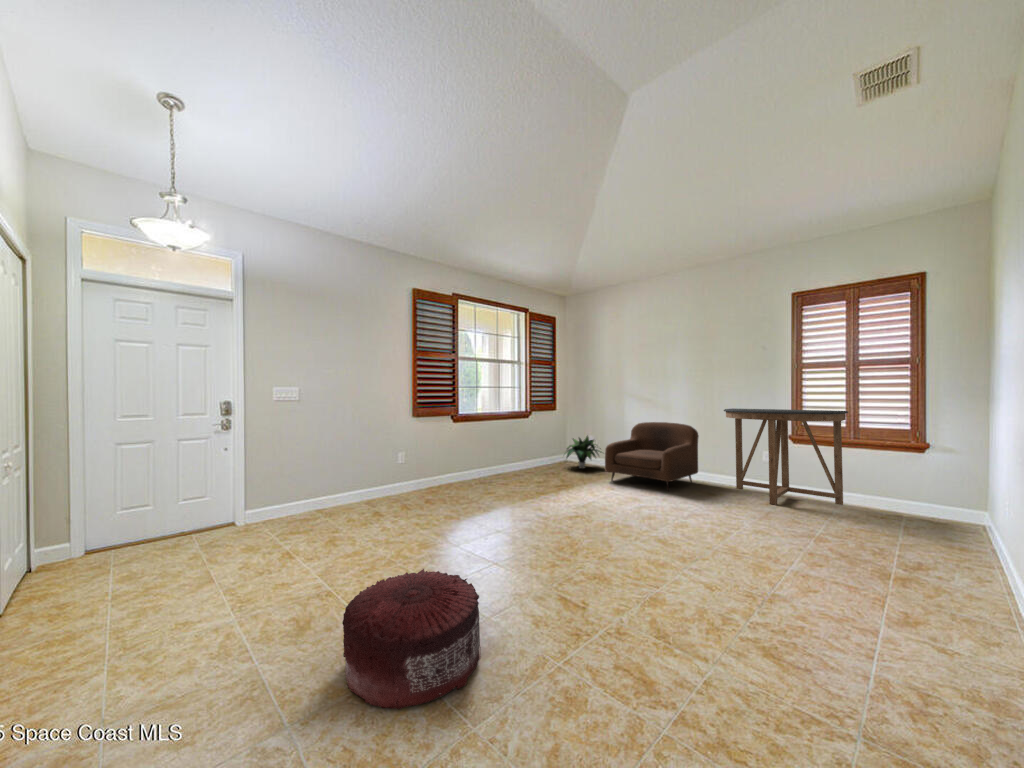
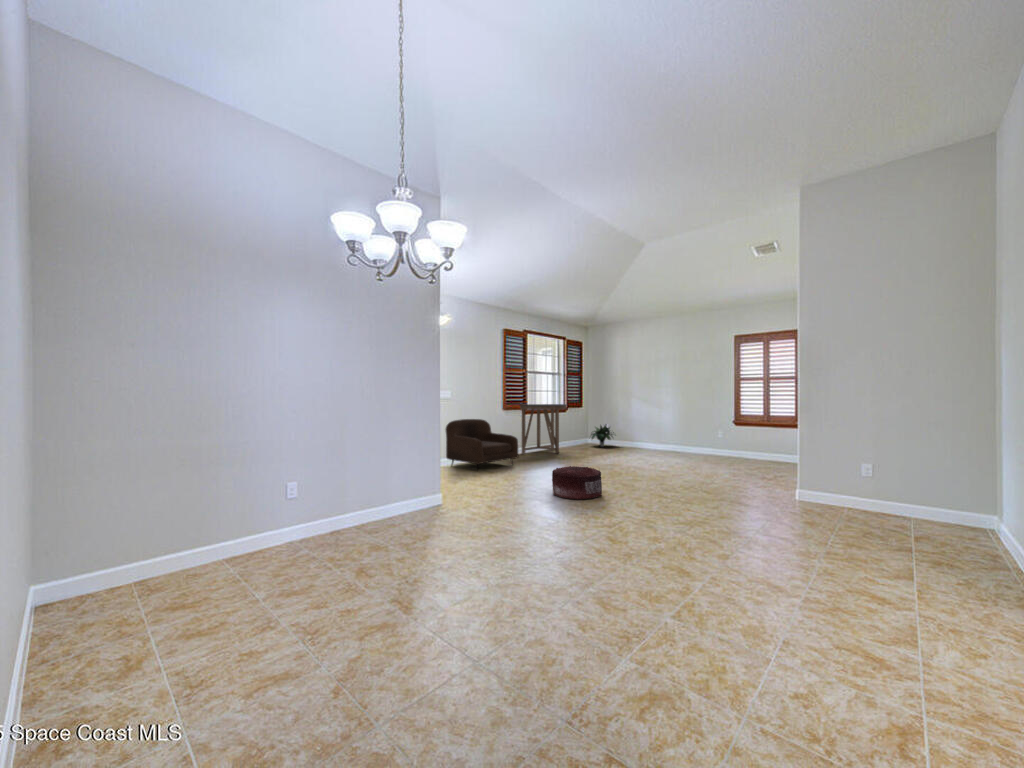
console table: present [724,408,848,505] -> present [520,404,567,454]
armchair: present [605,422,699,491] -> present [446,419,518,470]

